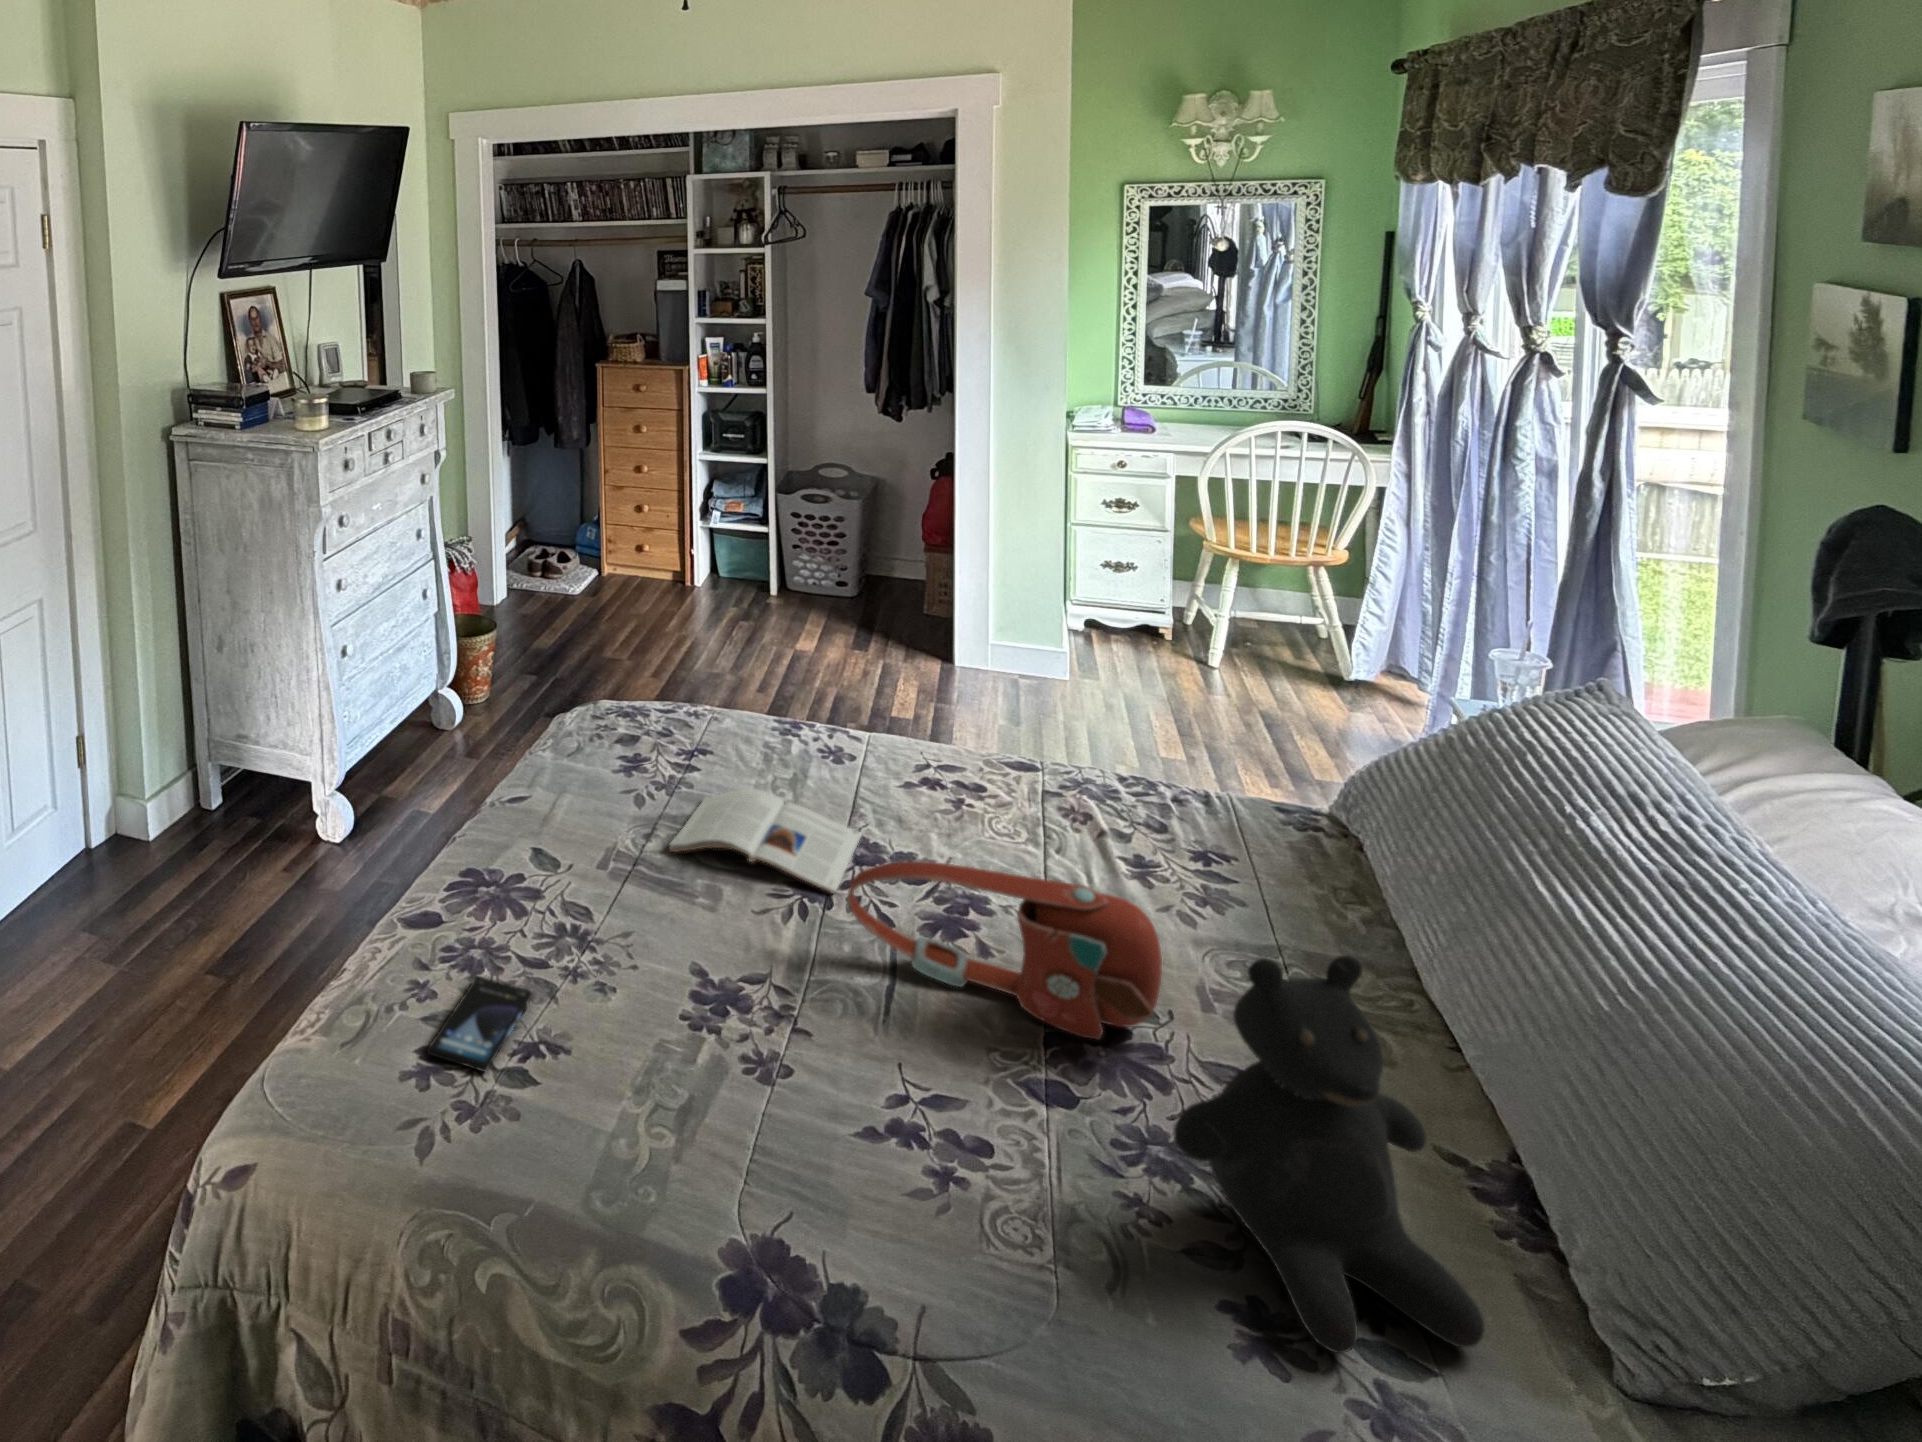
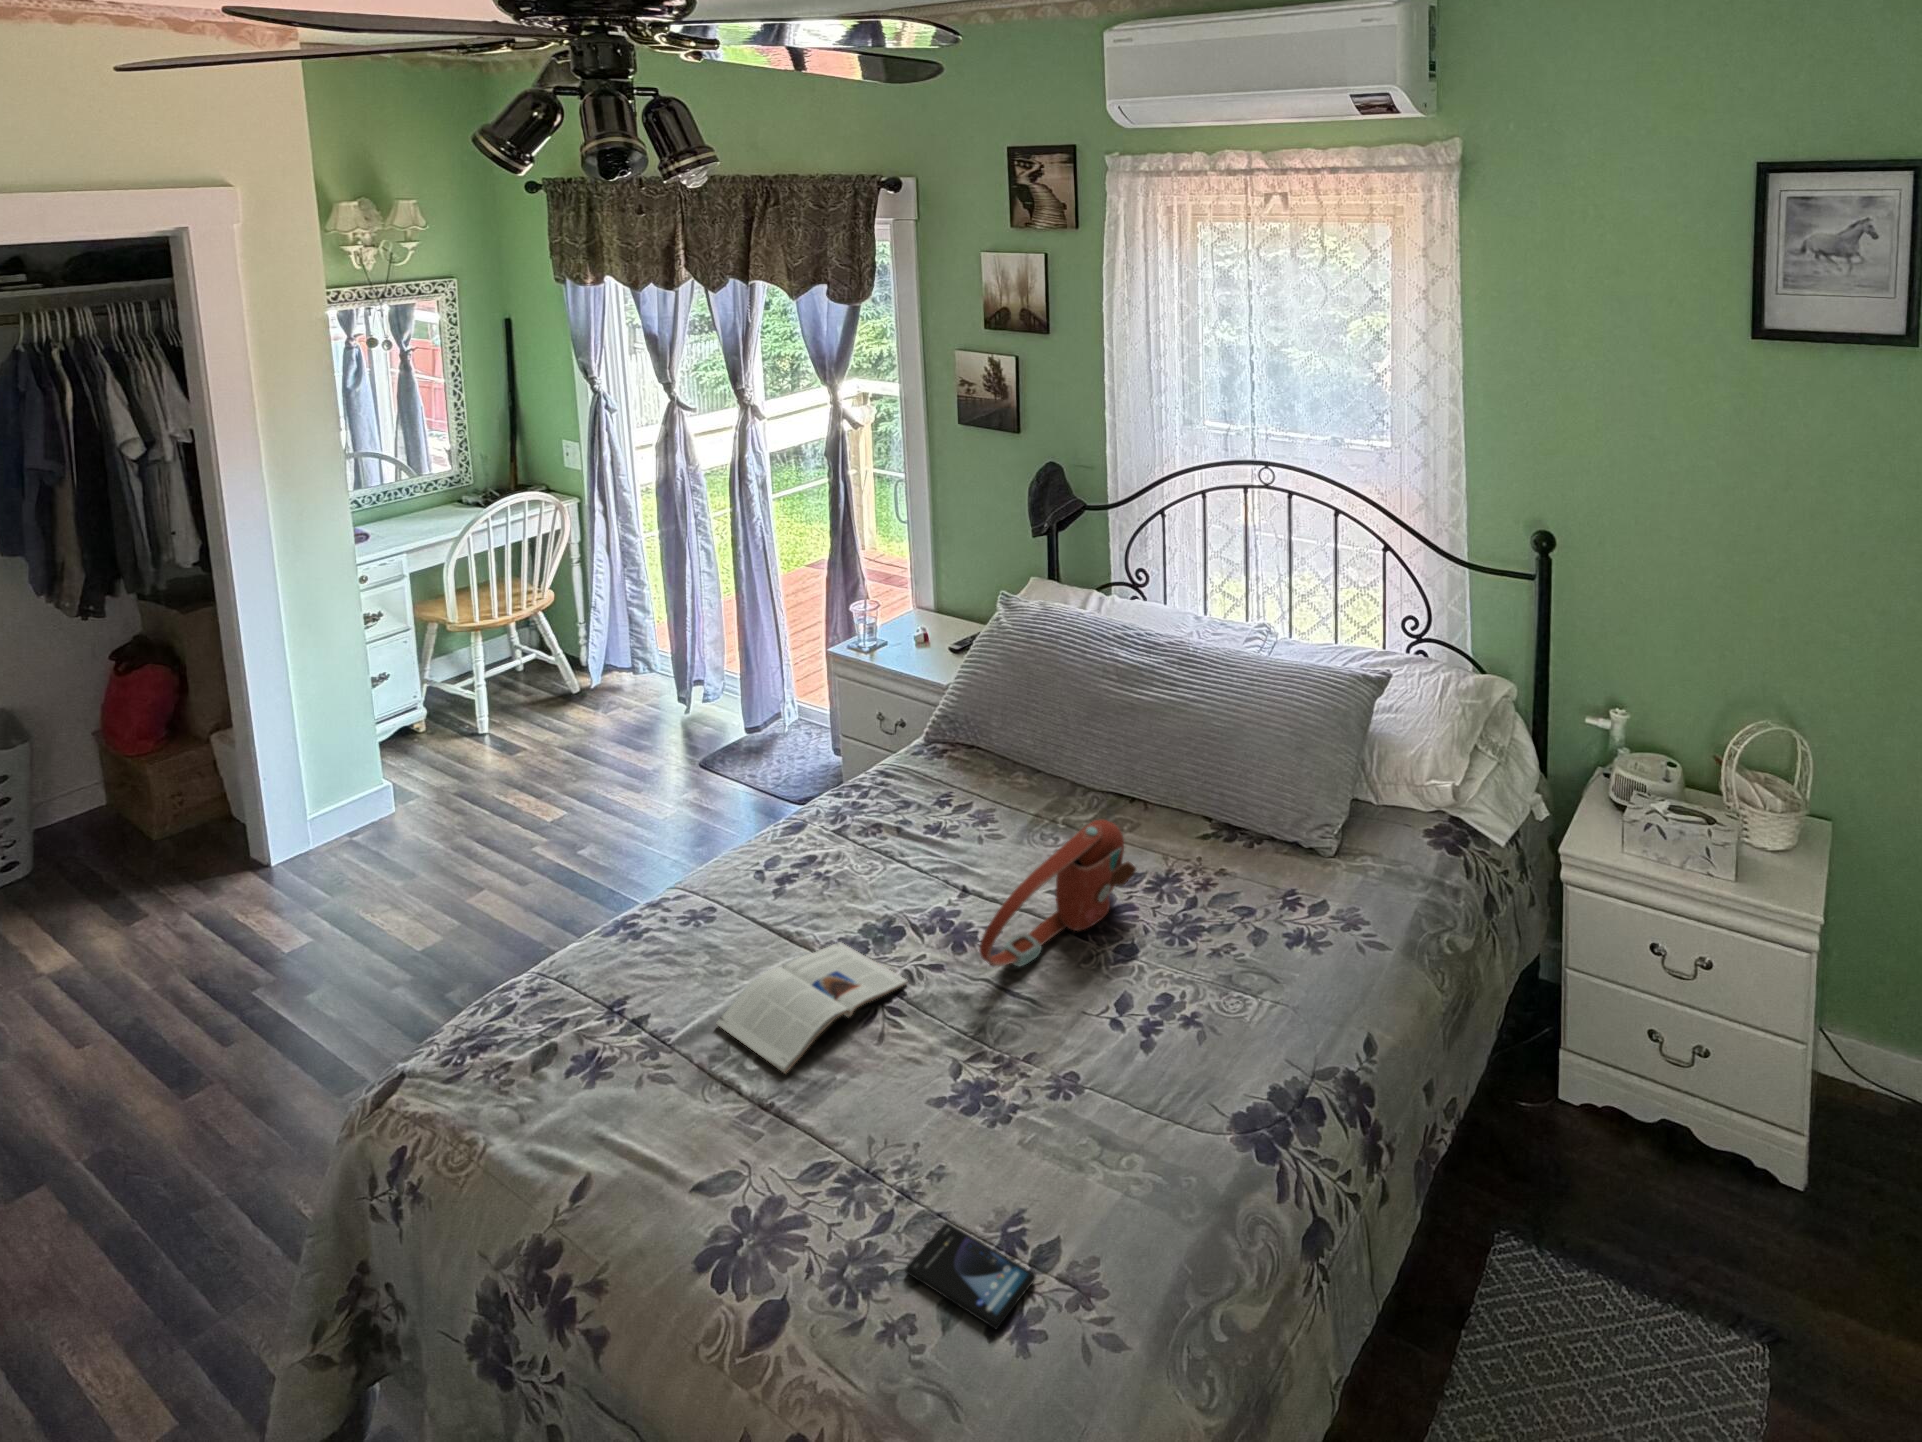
teddy bear: present [1174,955,1485,1353] -> none [1226,752,1327,926]

